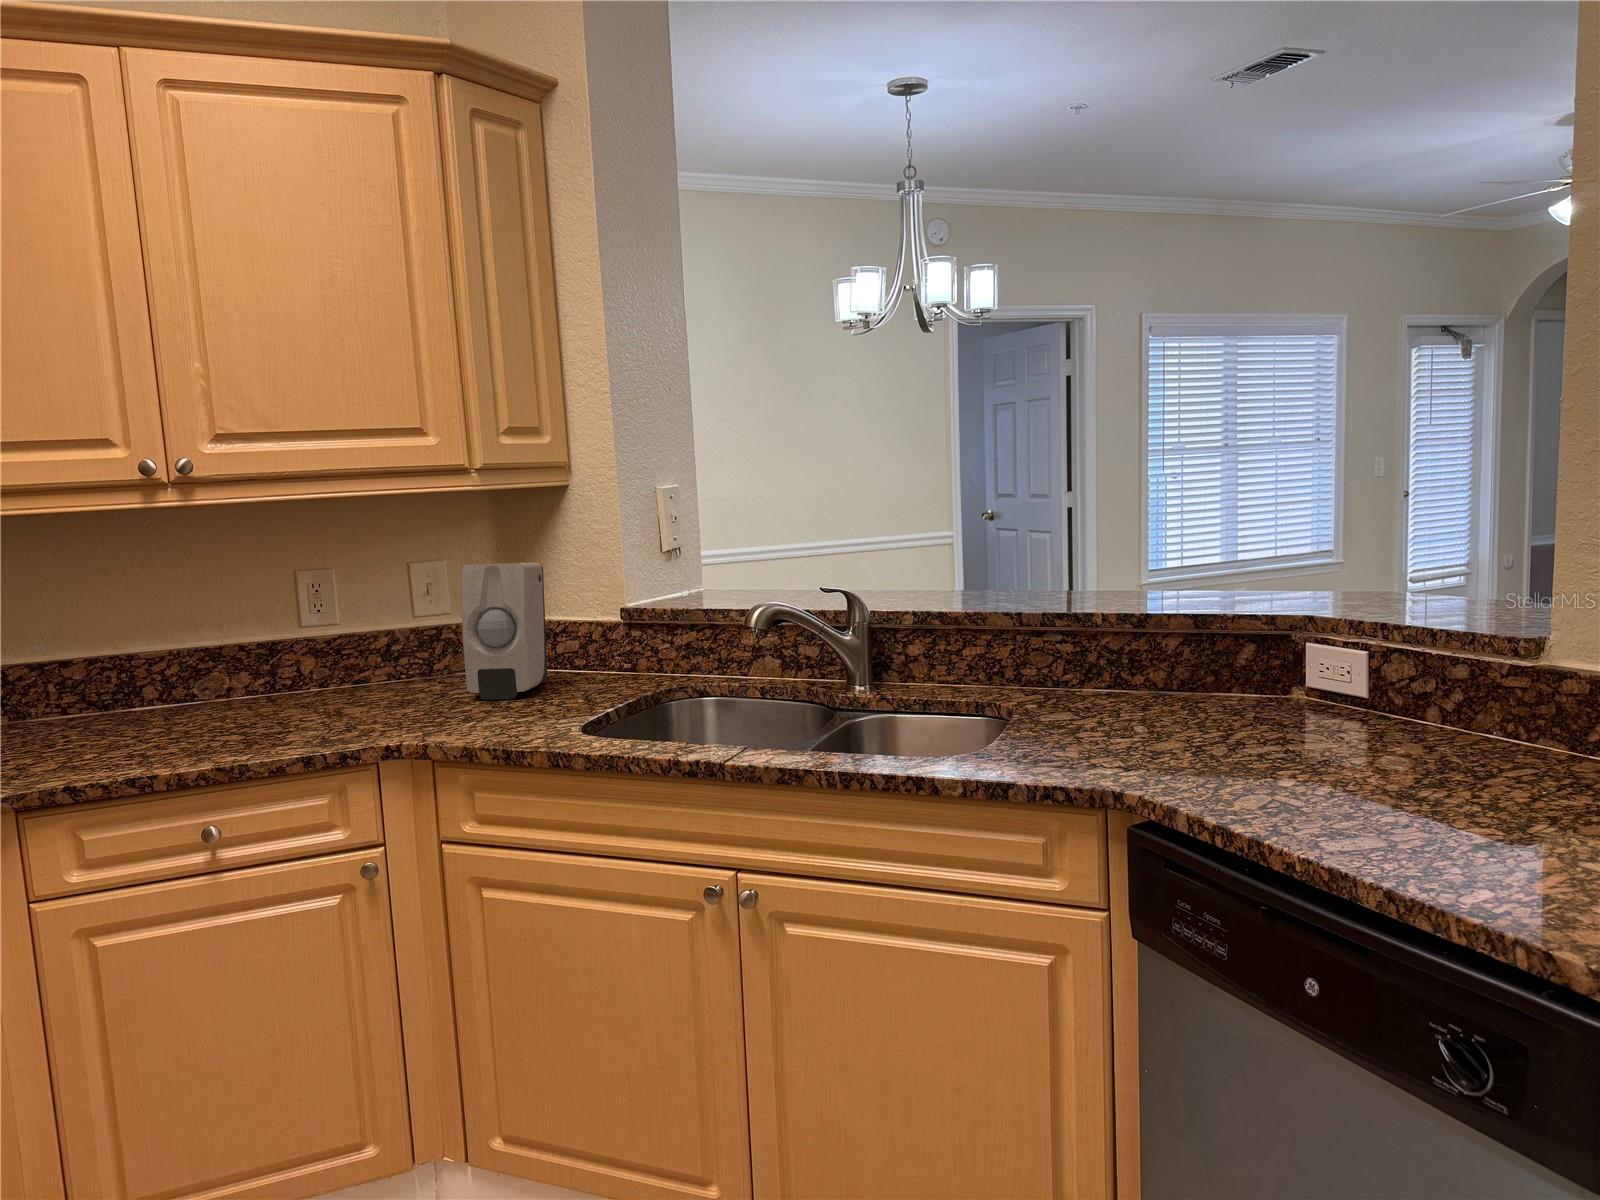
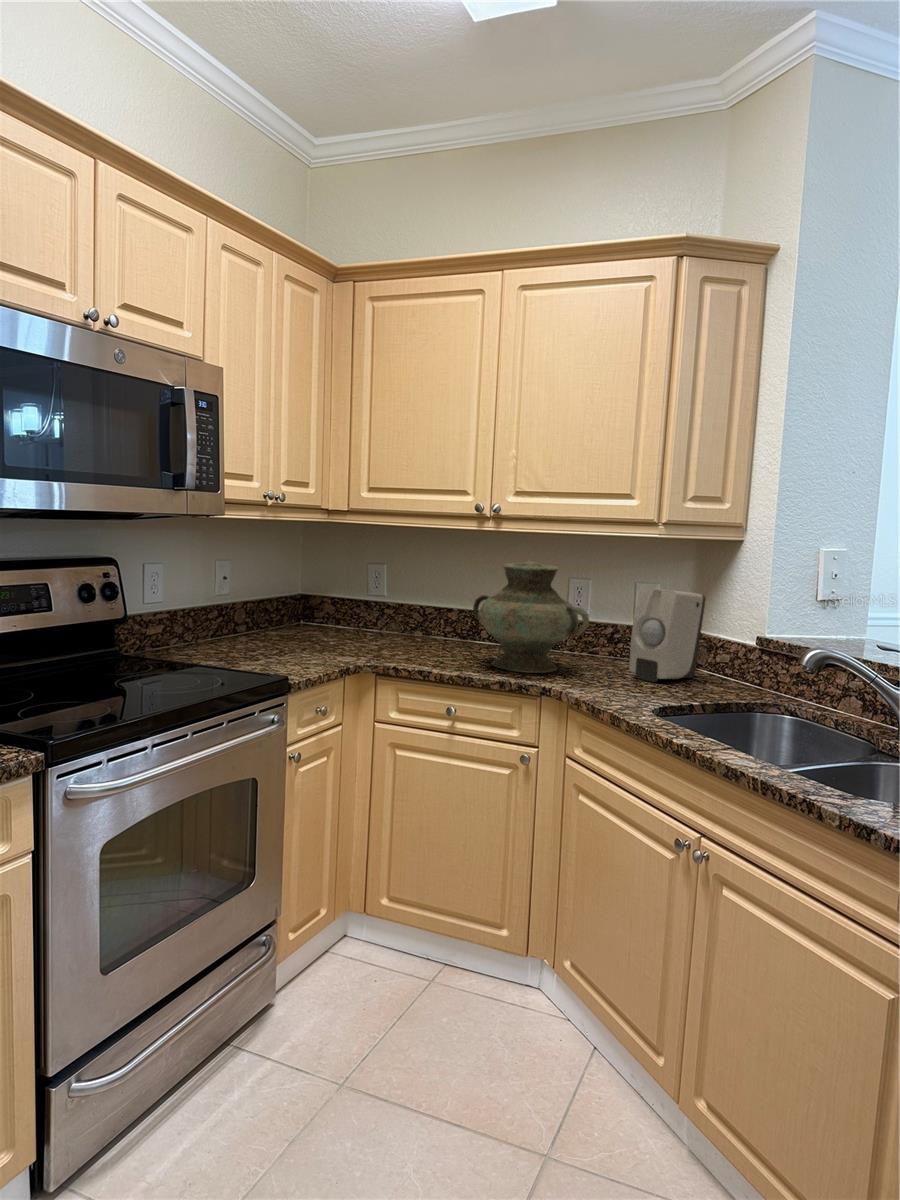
vase: none [174,551,407,738] -> present [473,561,589,673]

